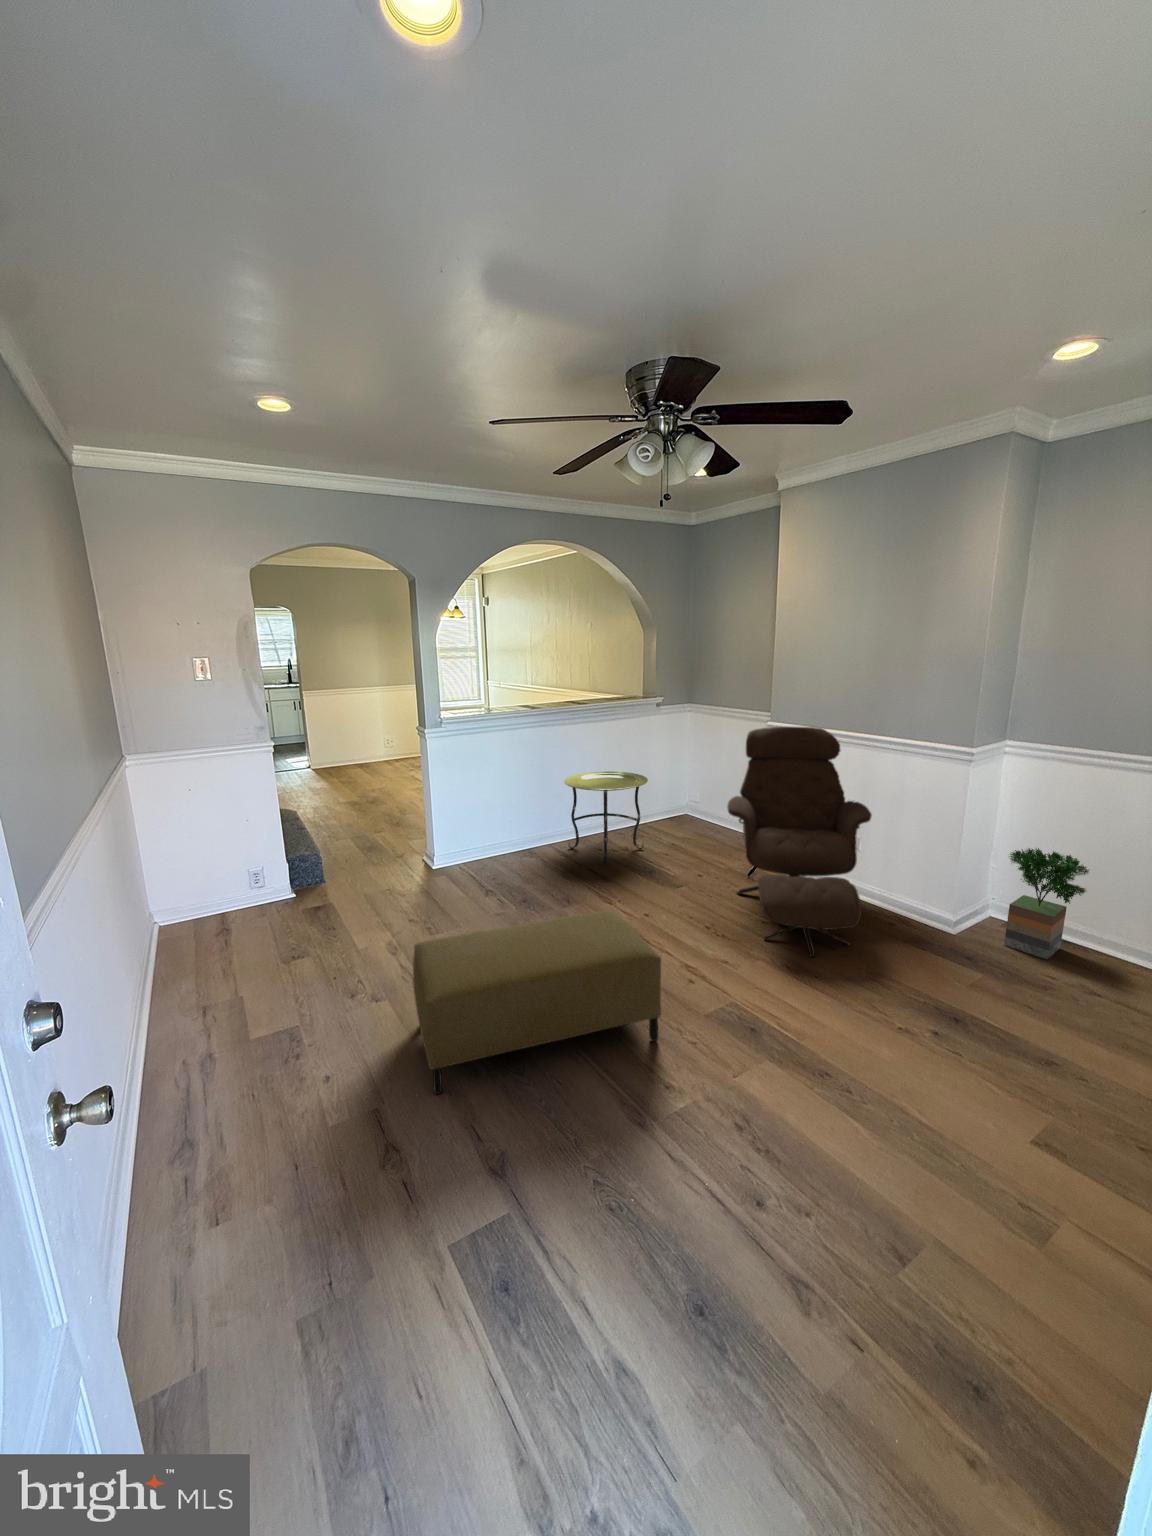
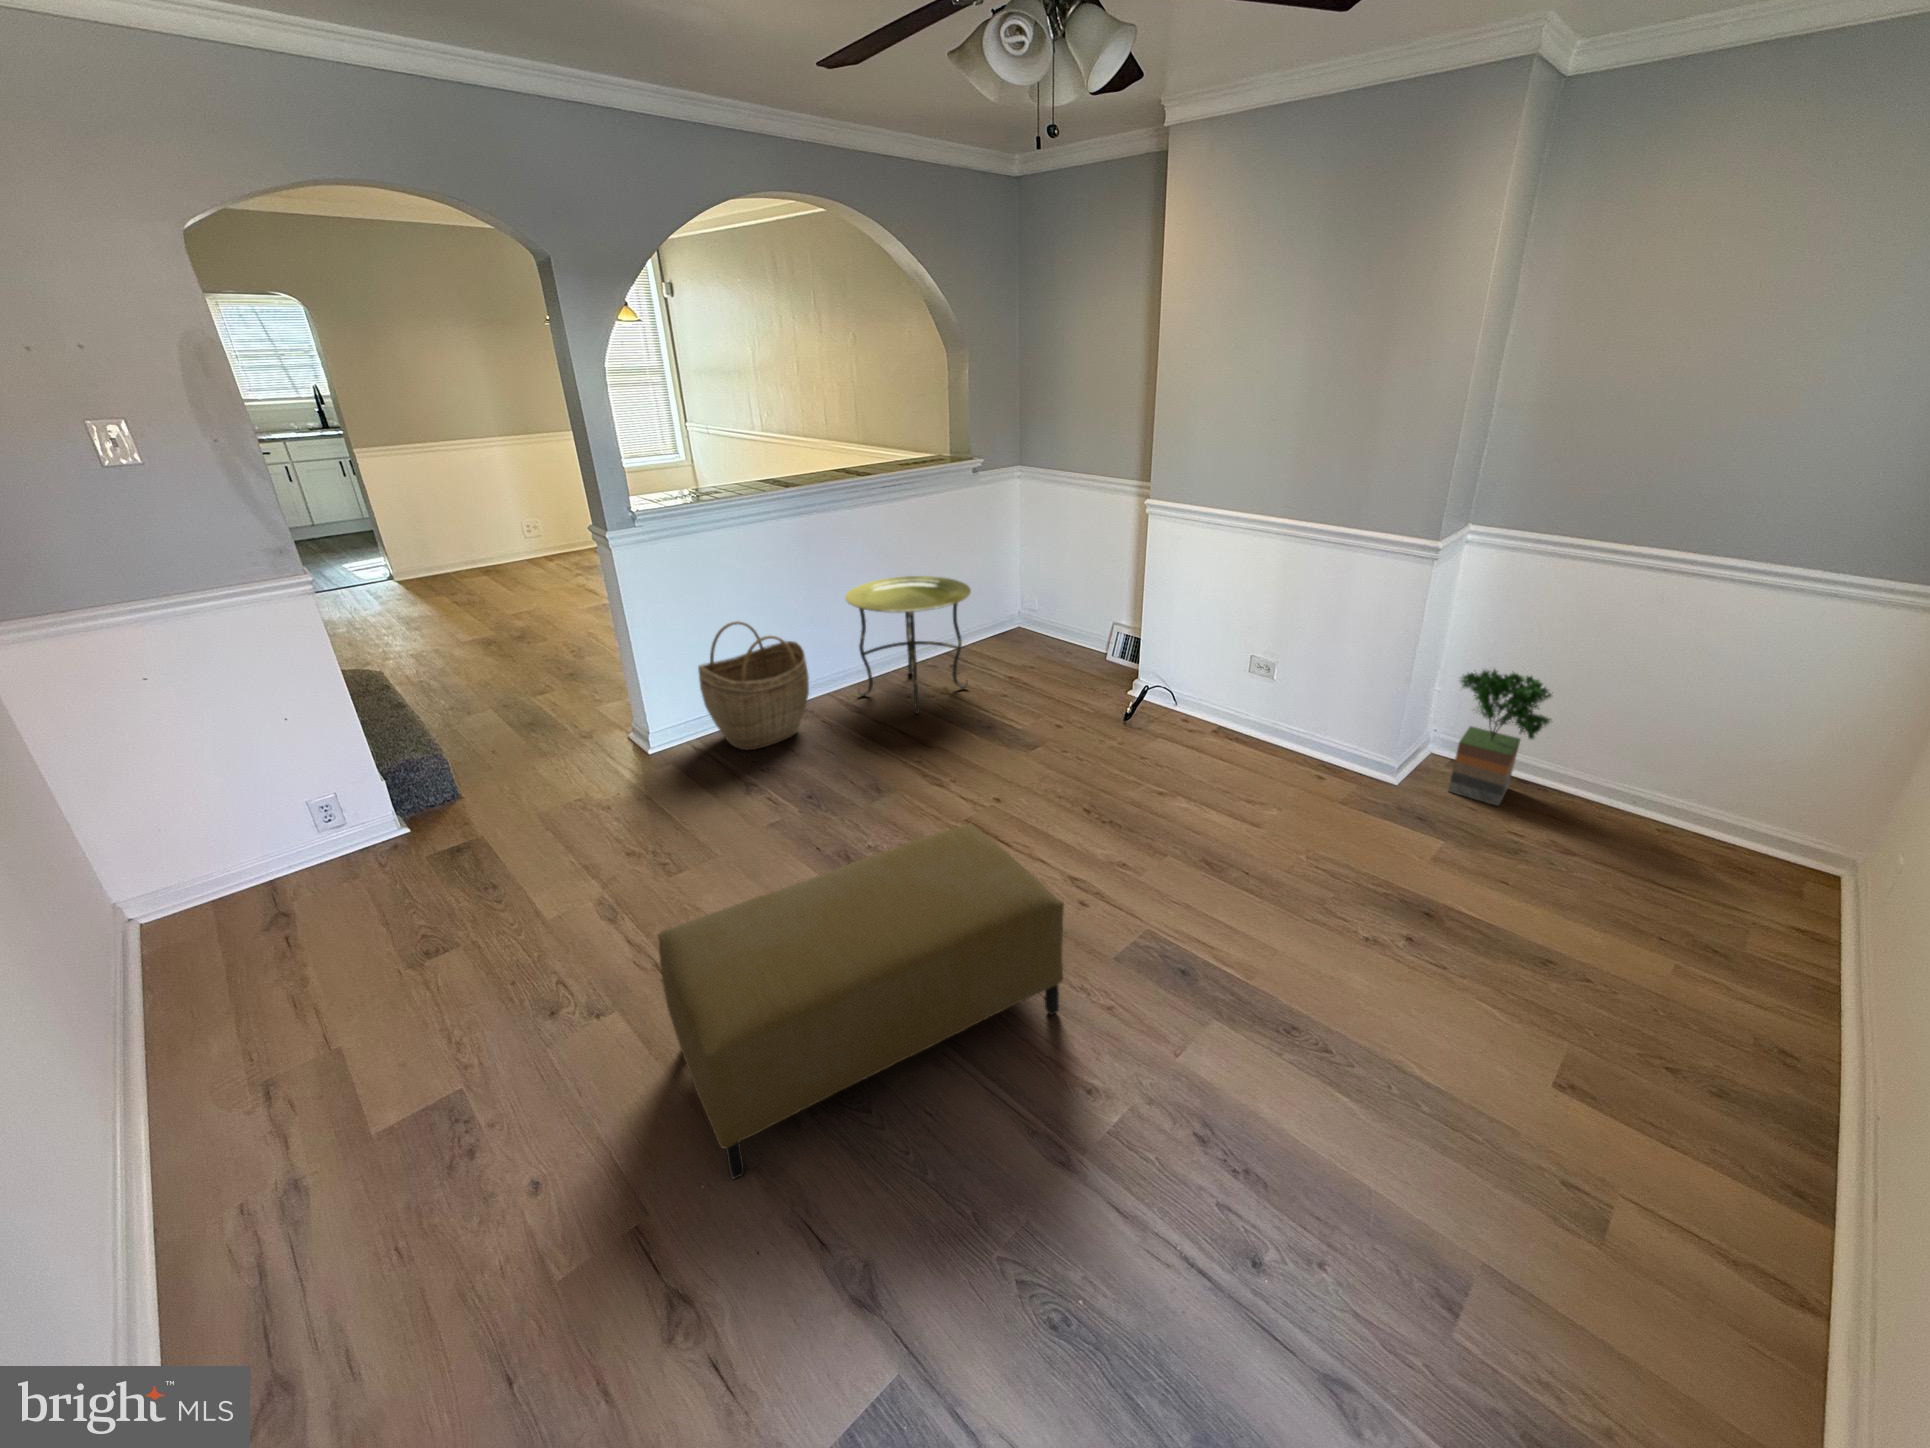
lounge chair: present [727,726,872,957] -> none [1097,508,1293,840]
woven basket: none [468,790,535,873] -> present [698,621,809,750]

